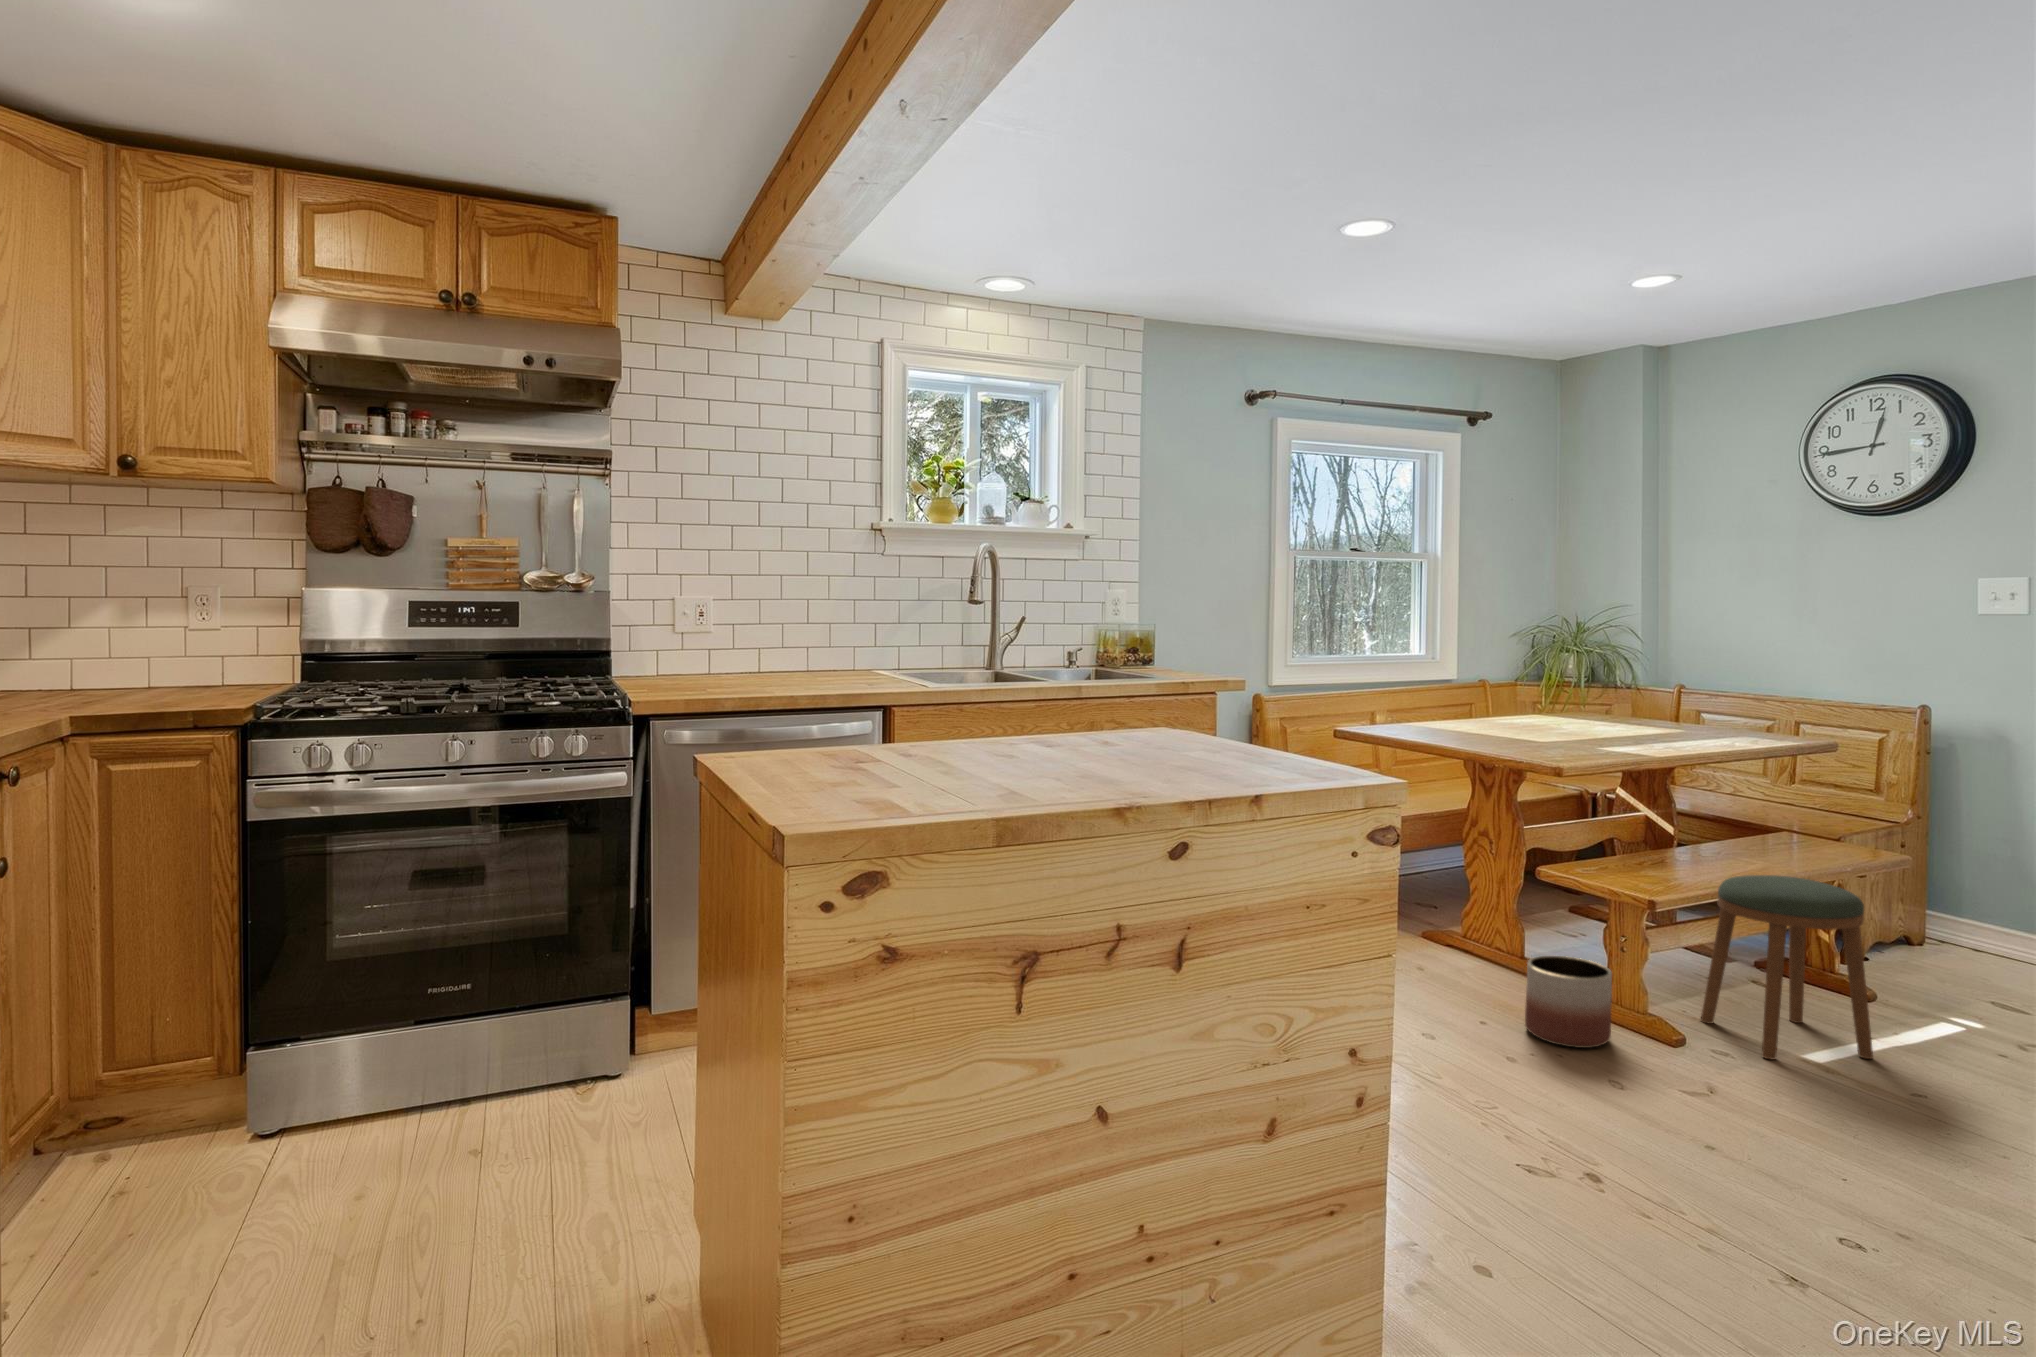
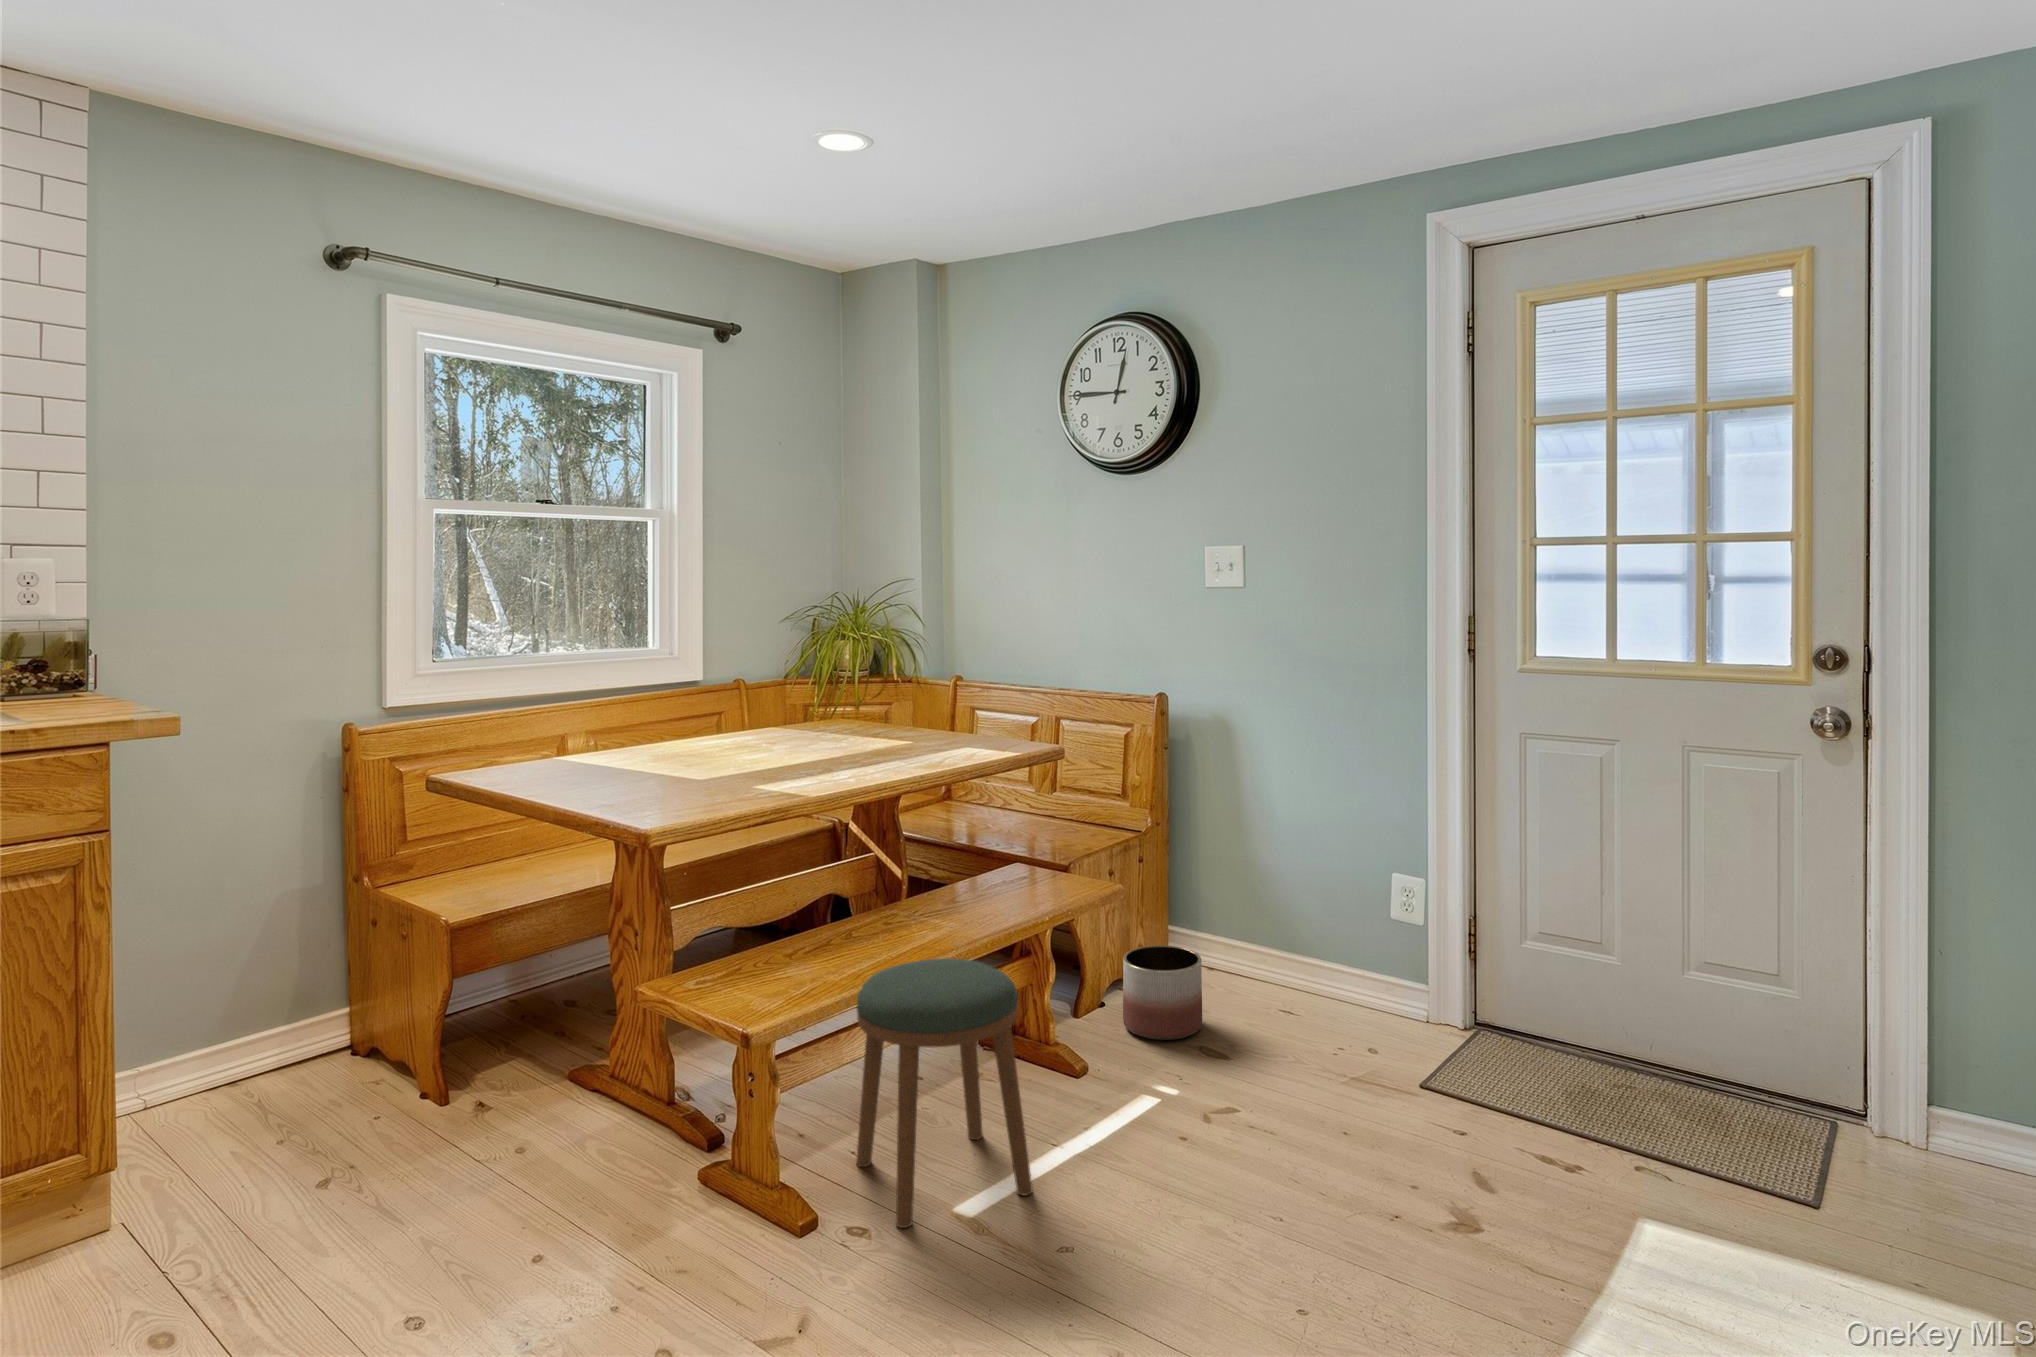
planter: present [1525,956,1612,1048] -> present [1123,945,1202,1040]

